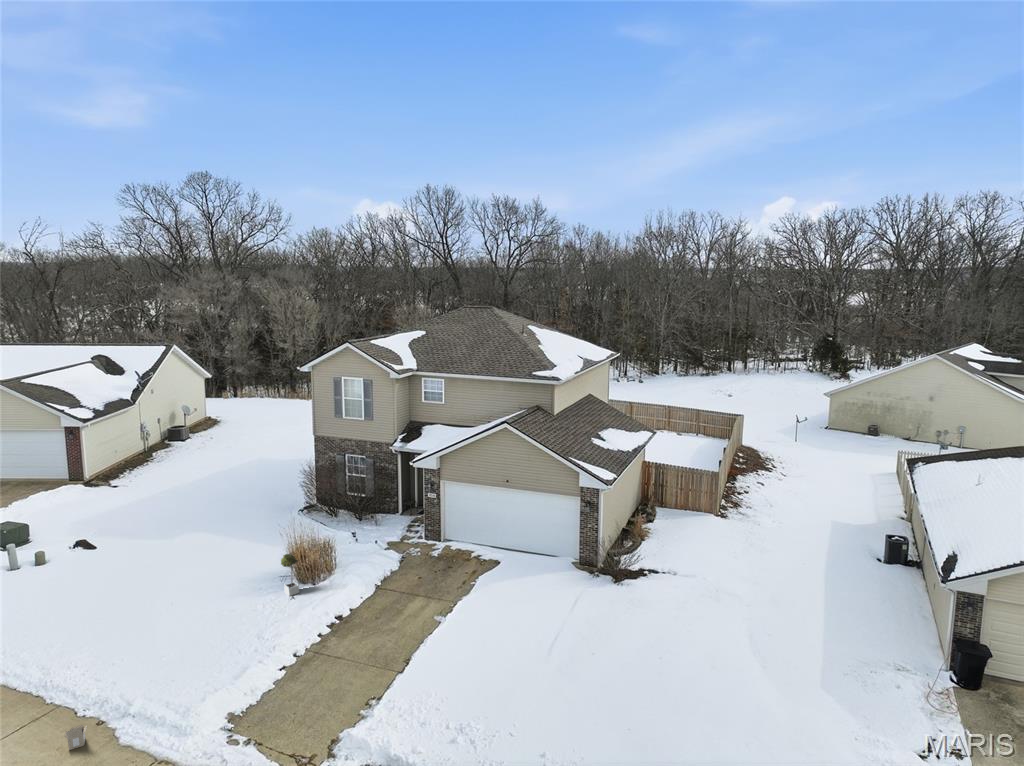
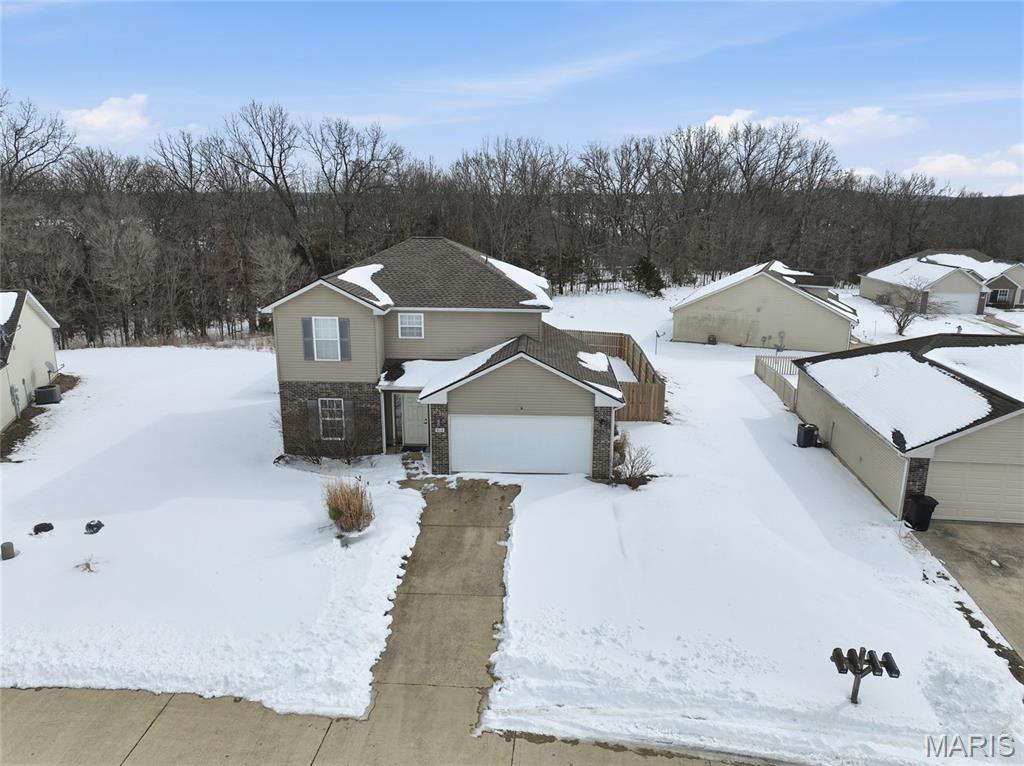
cardboard box: present [65,725,87,750] -> none [217,702,239,728]

